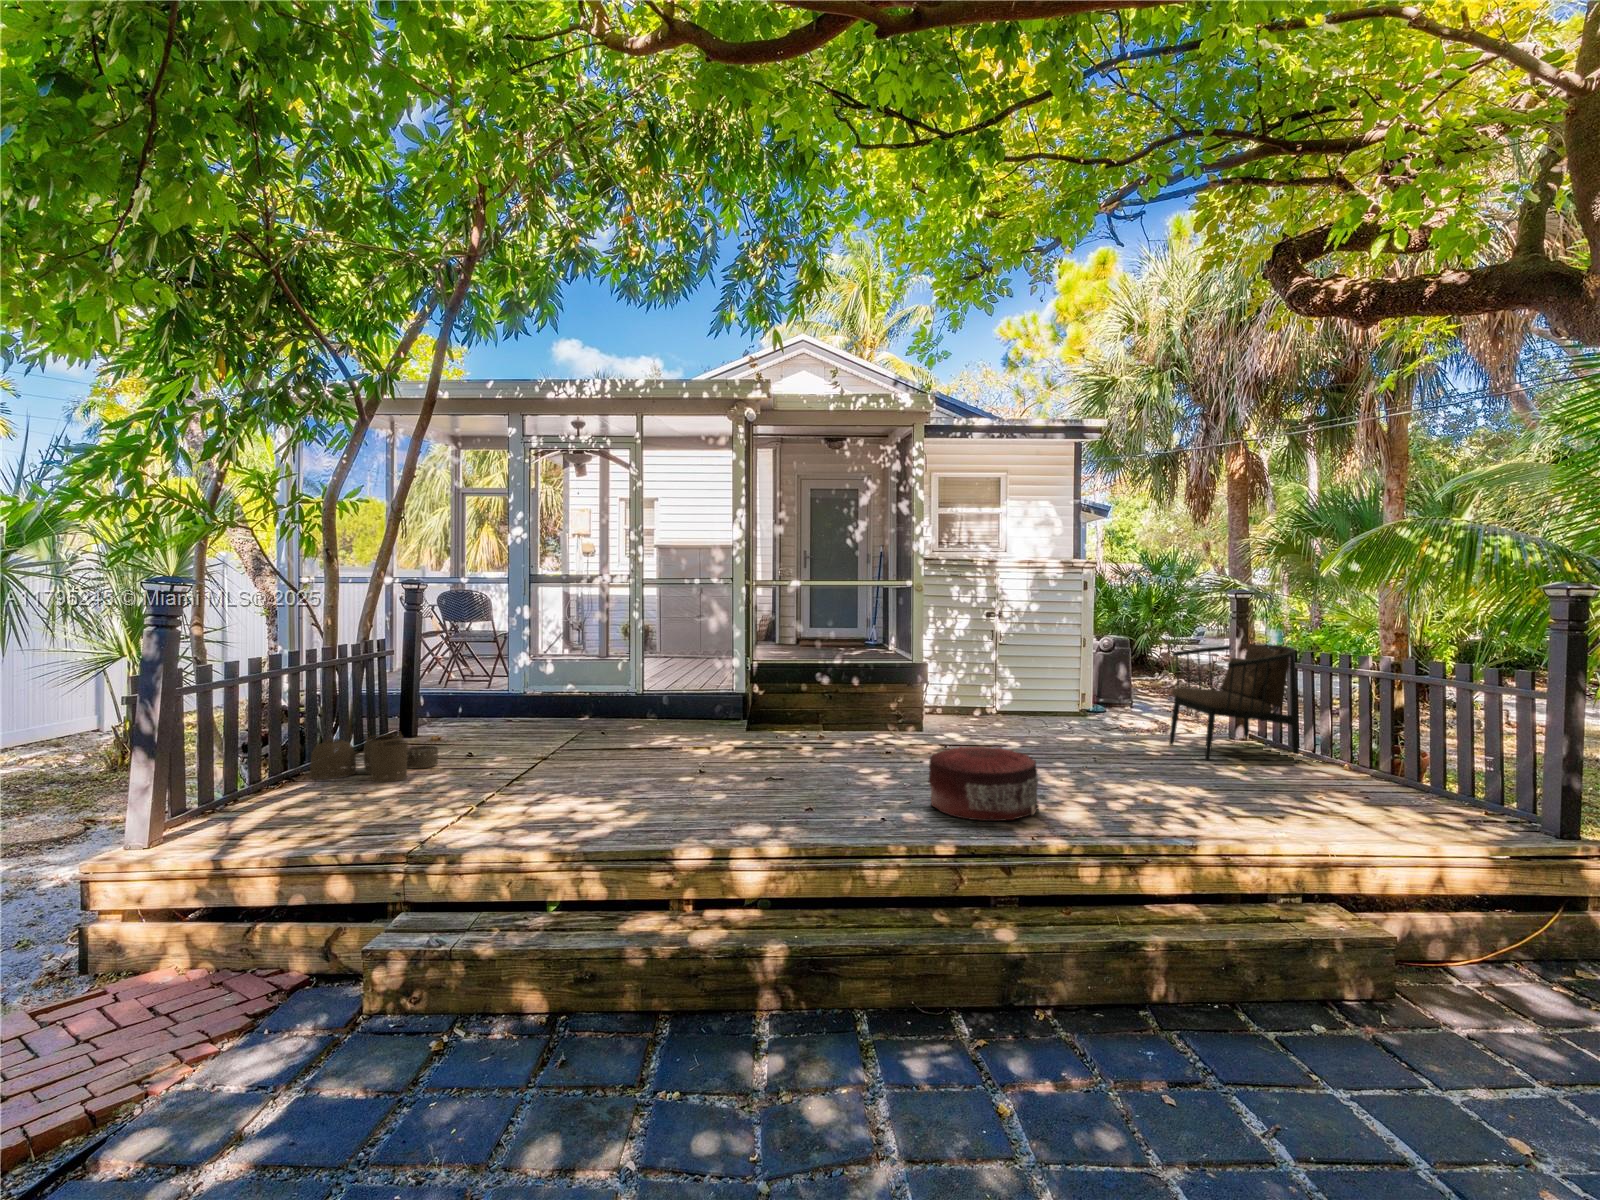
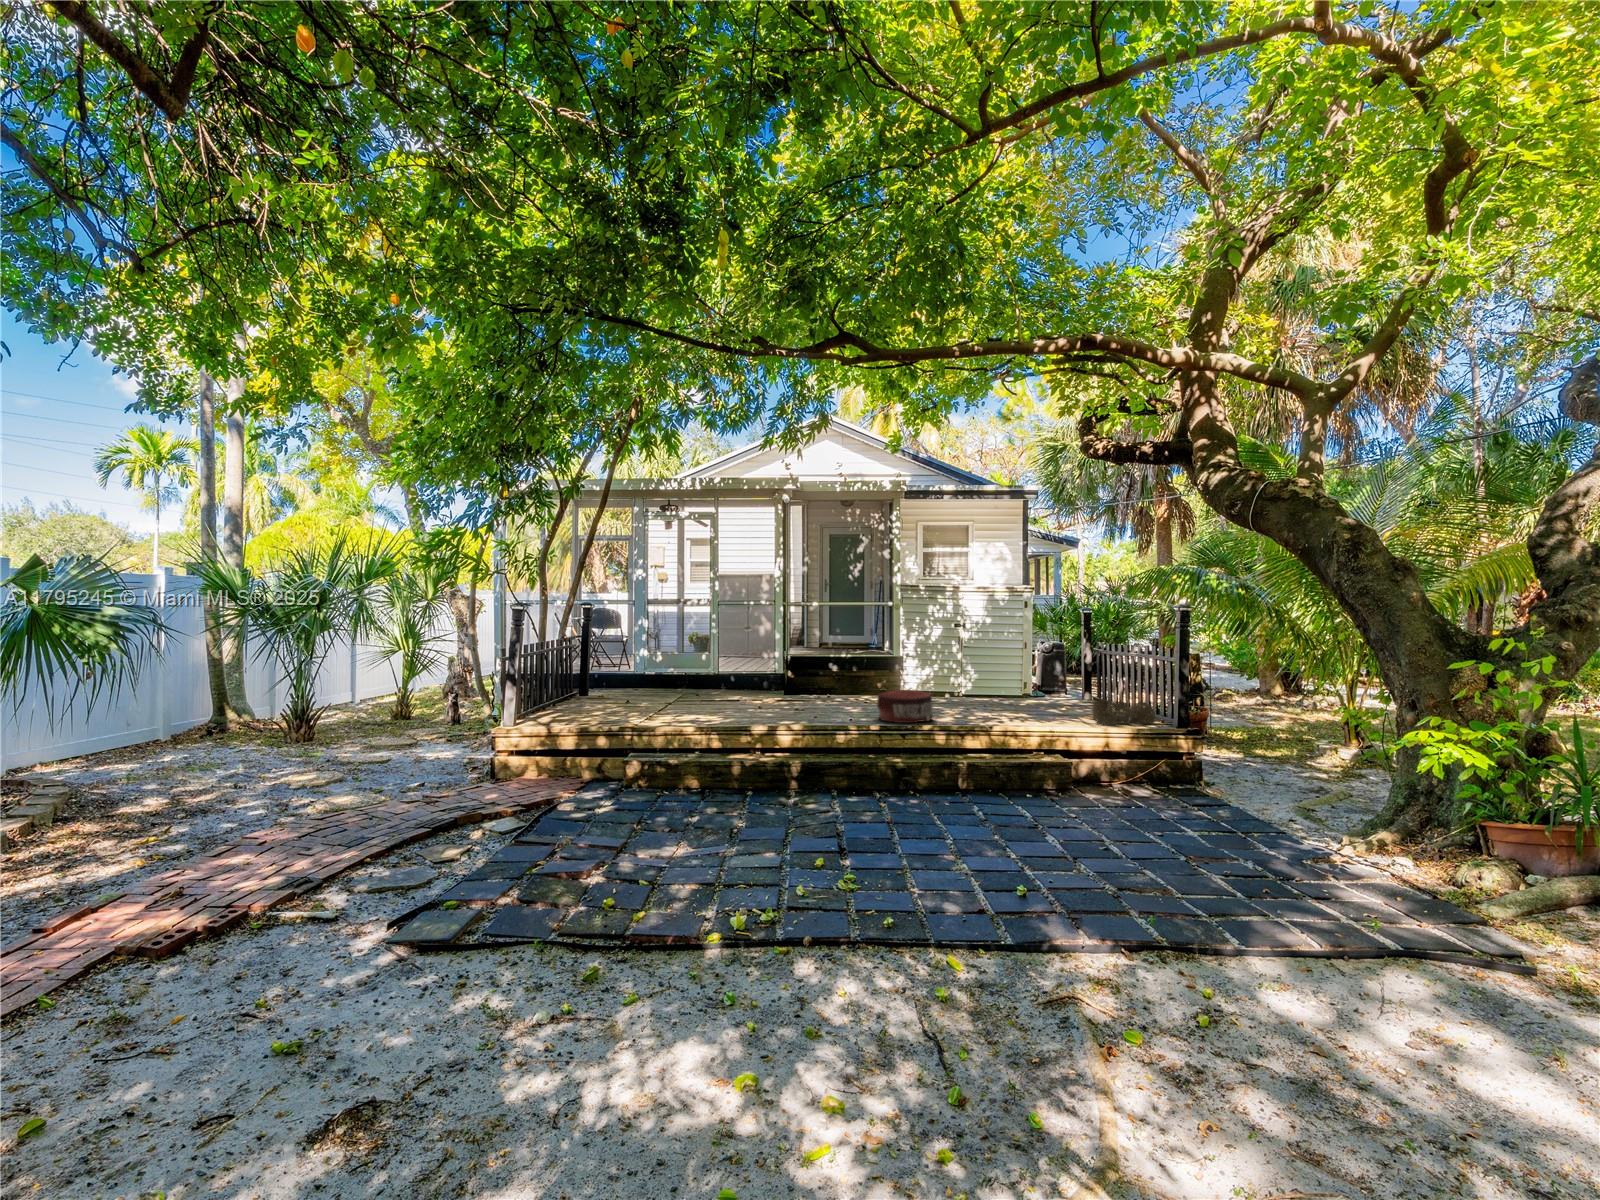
armchair: present [1169,644,1299,763] -> none [1038,640,1105,709]
woven basket: present [310,733,438,782] -> present [1092,698,1155,726]

